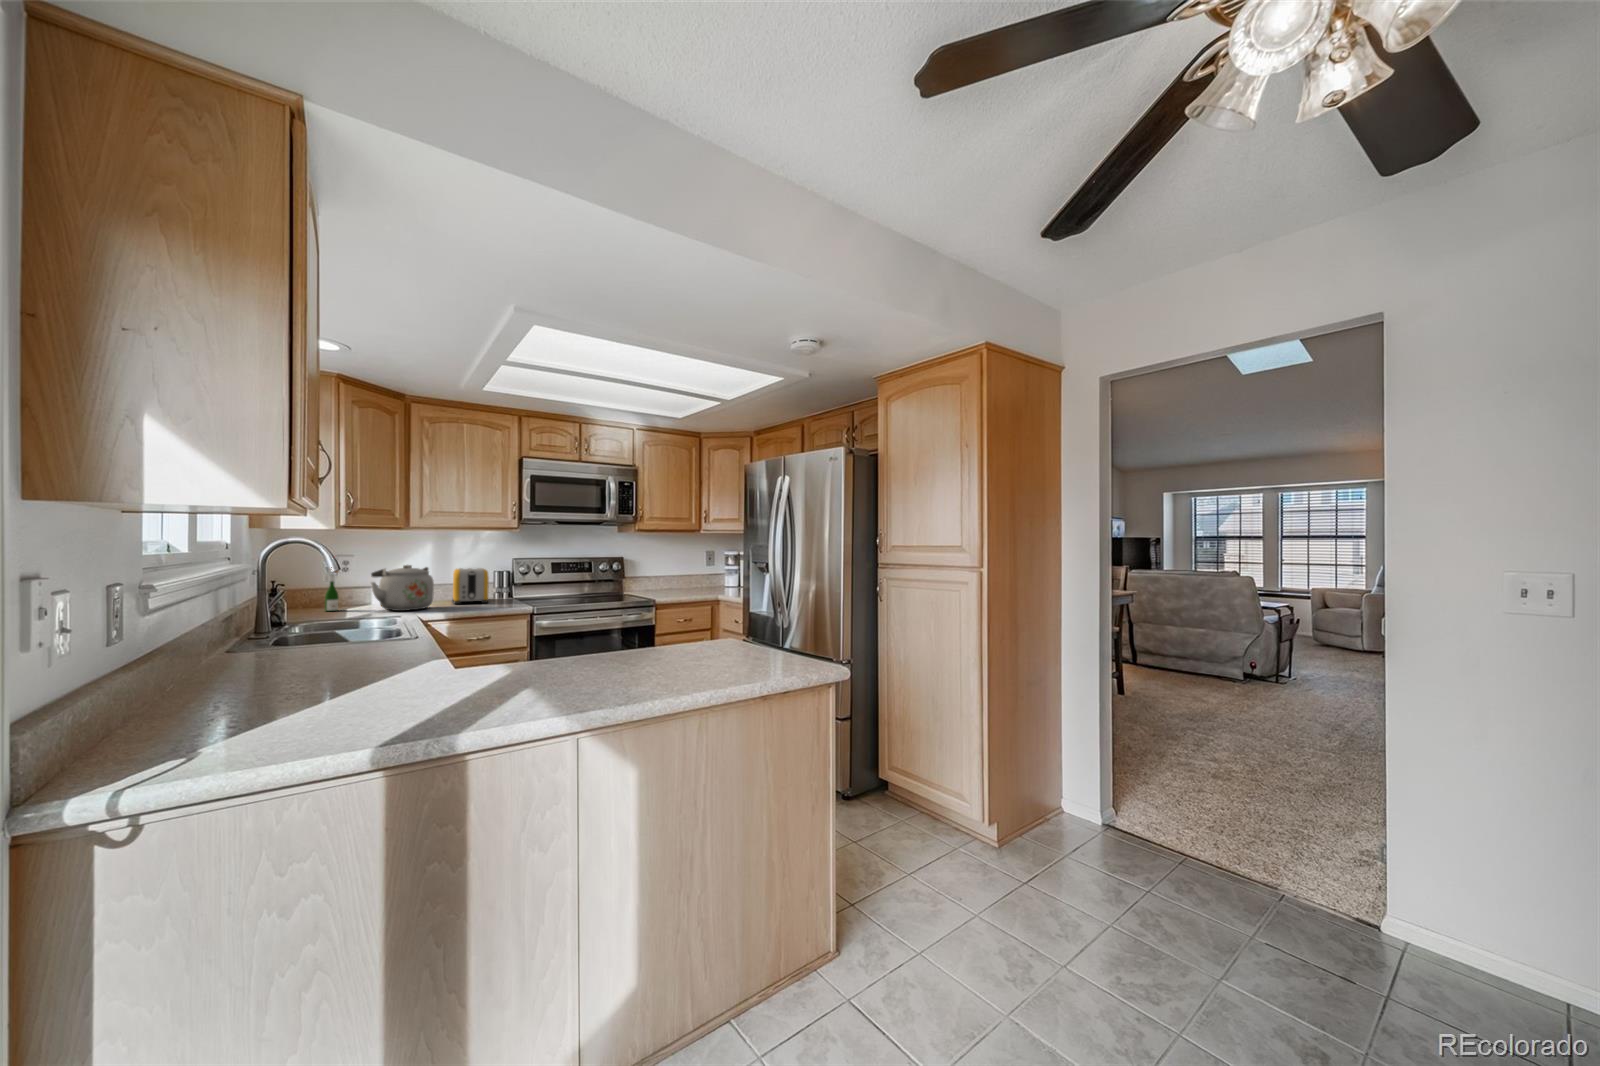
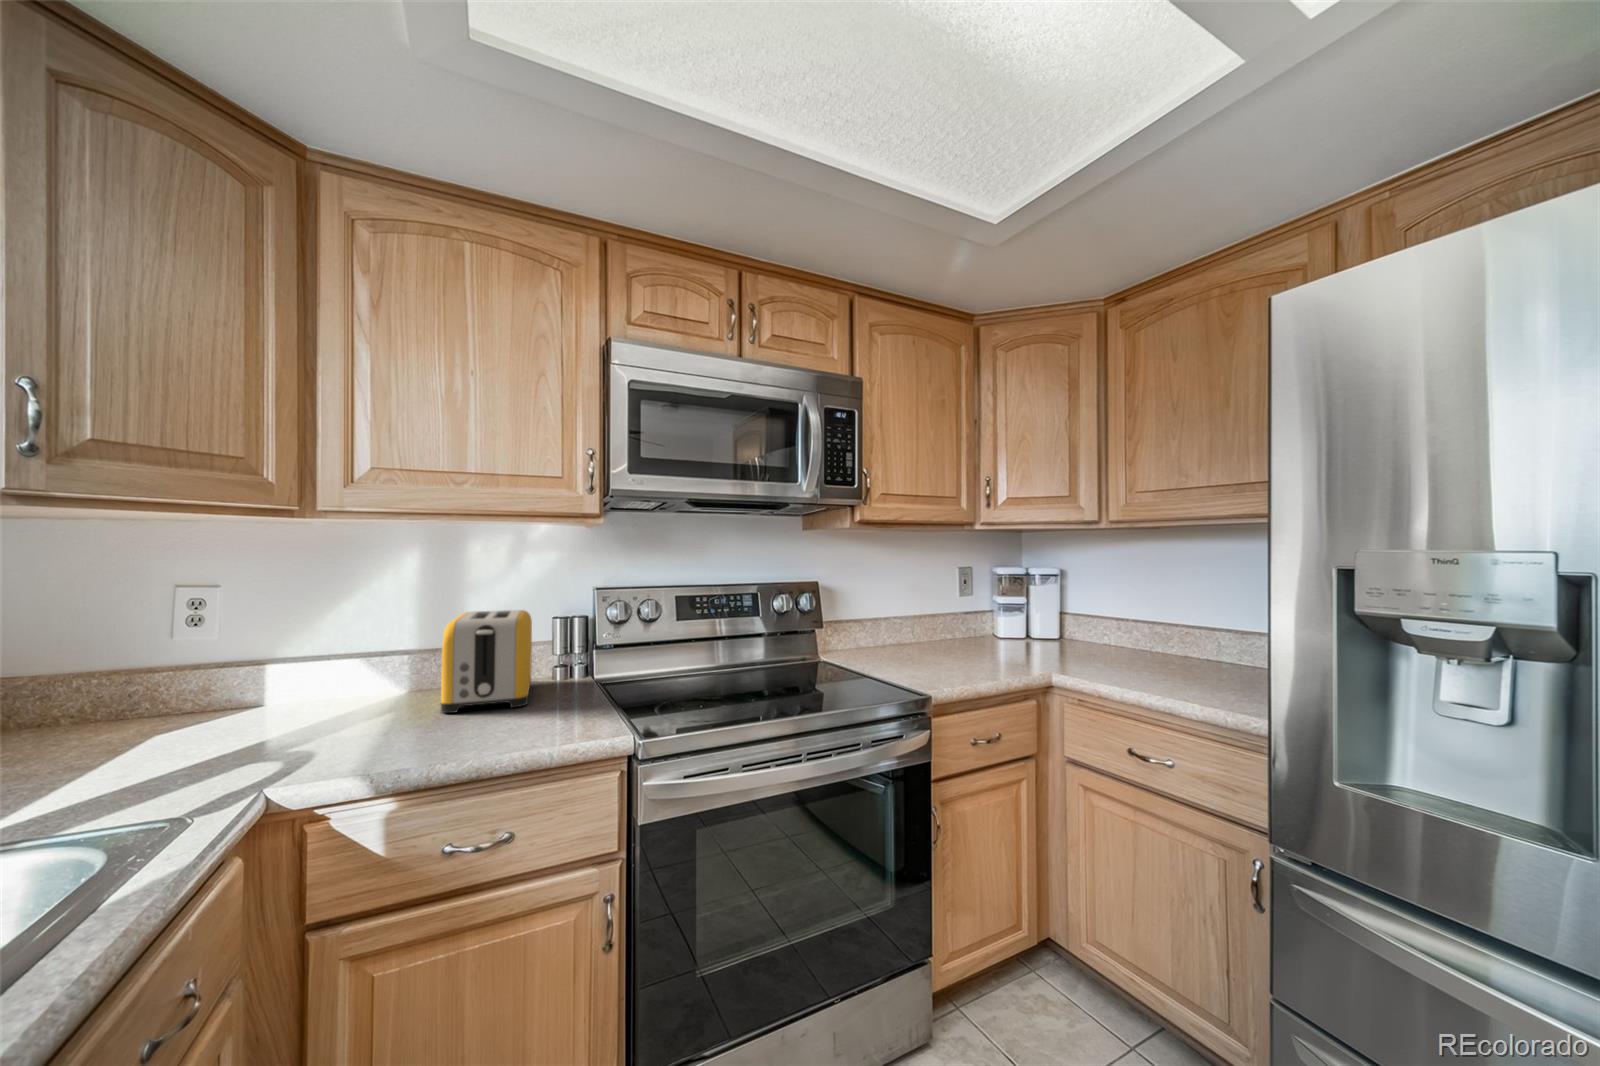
kettle: present [371,565,434,611] -> none [150,615,369,759]
wine bottle: present [323,567,339,611] -> none [57,589,128,755]

